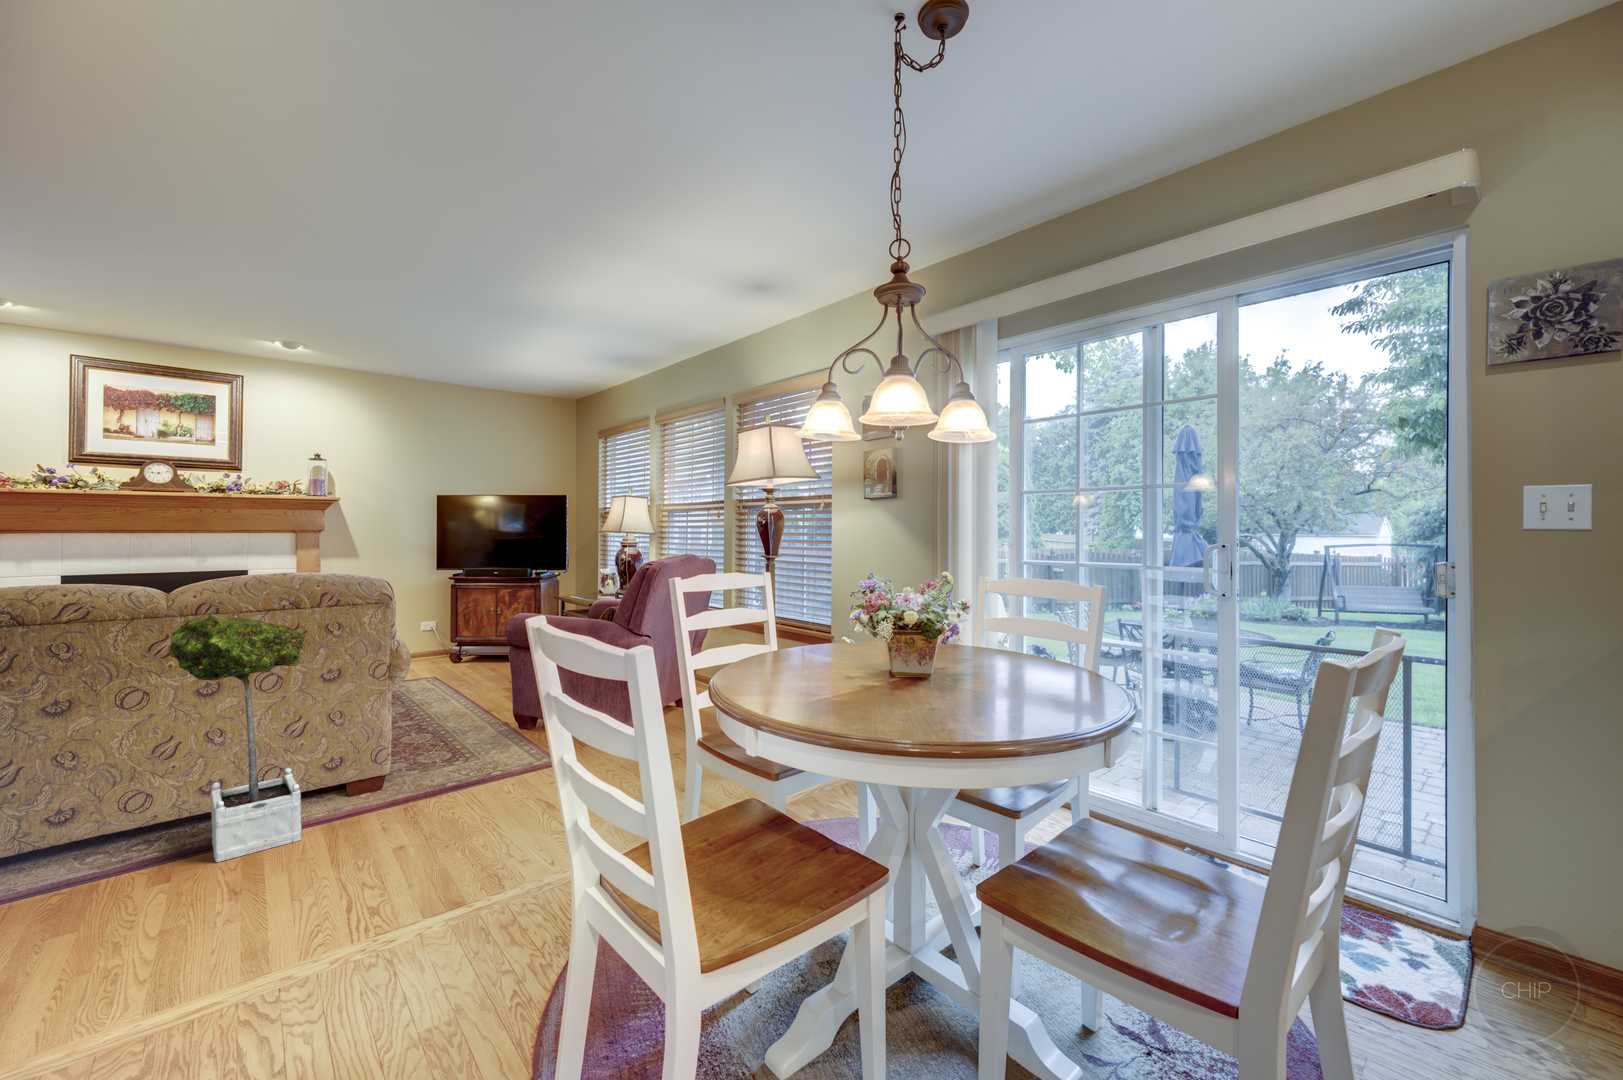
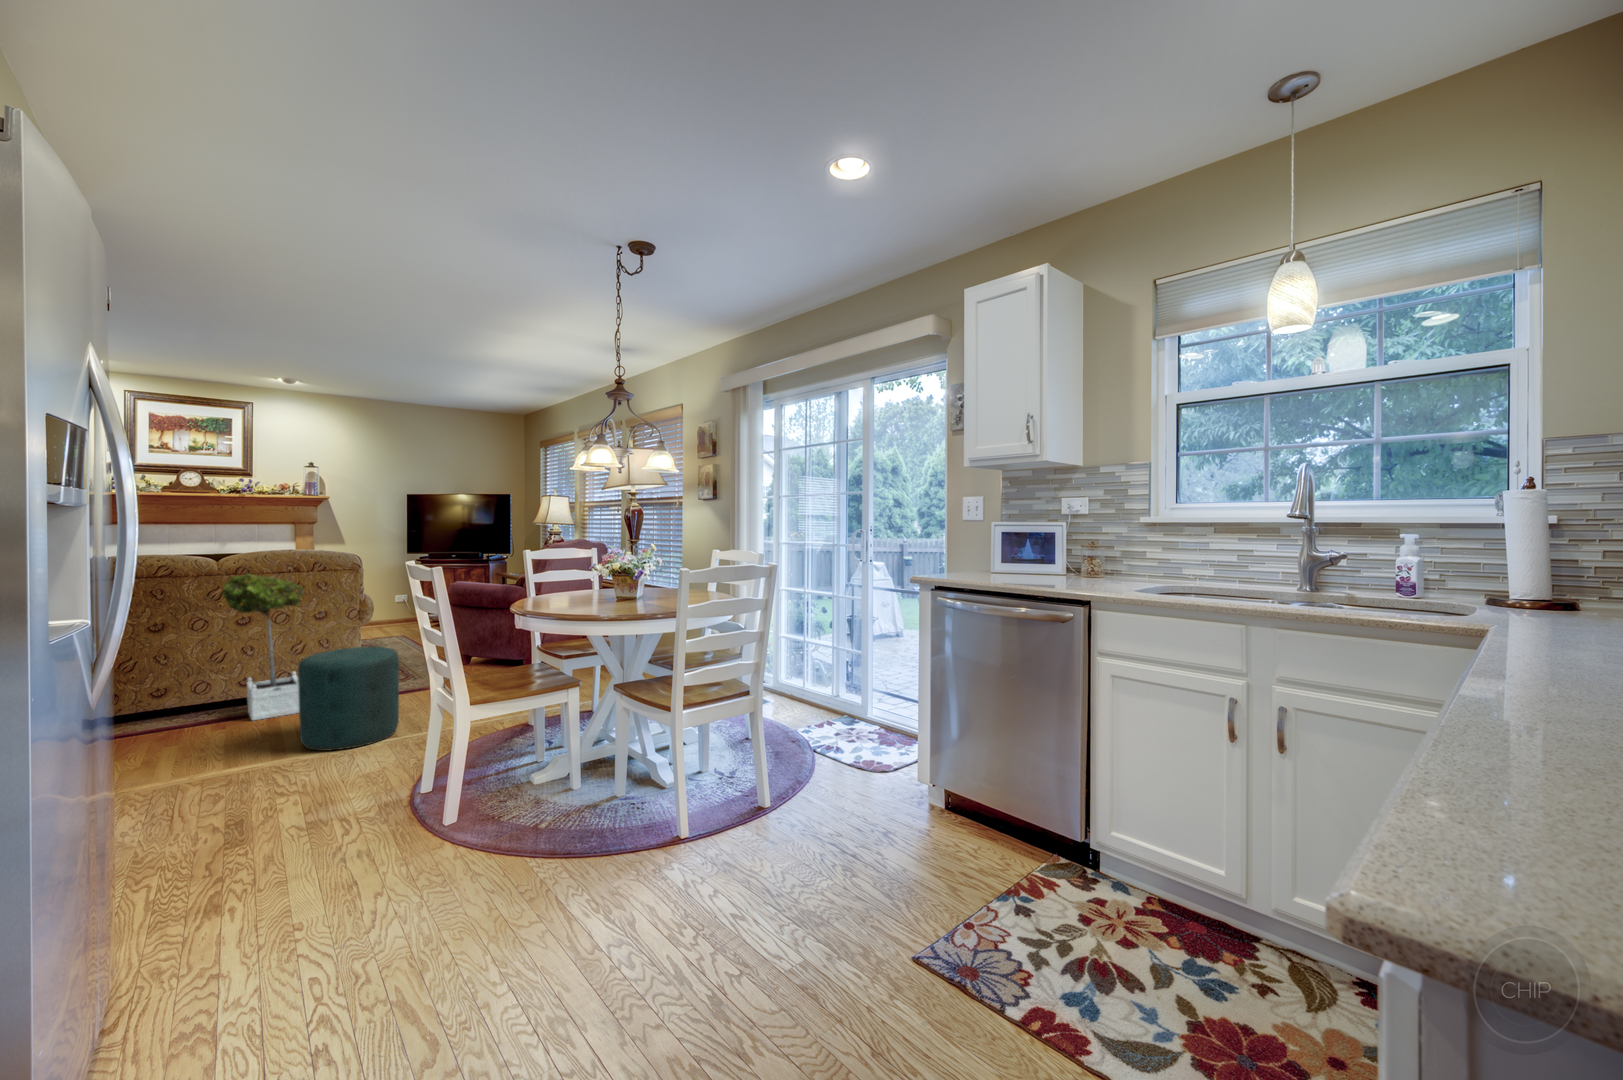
ottoman: none [293,741,466,953] -> present [298,647,399,751]

